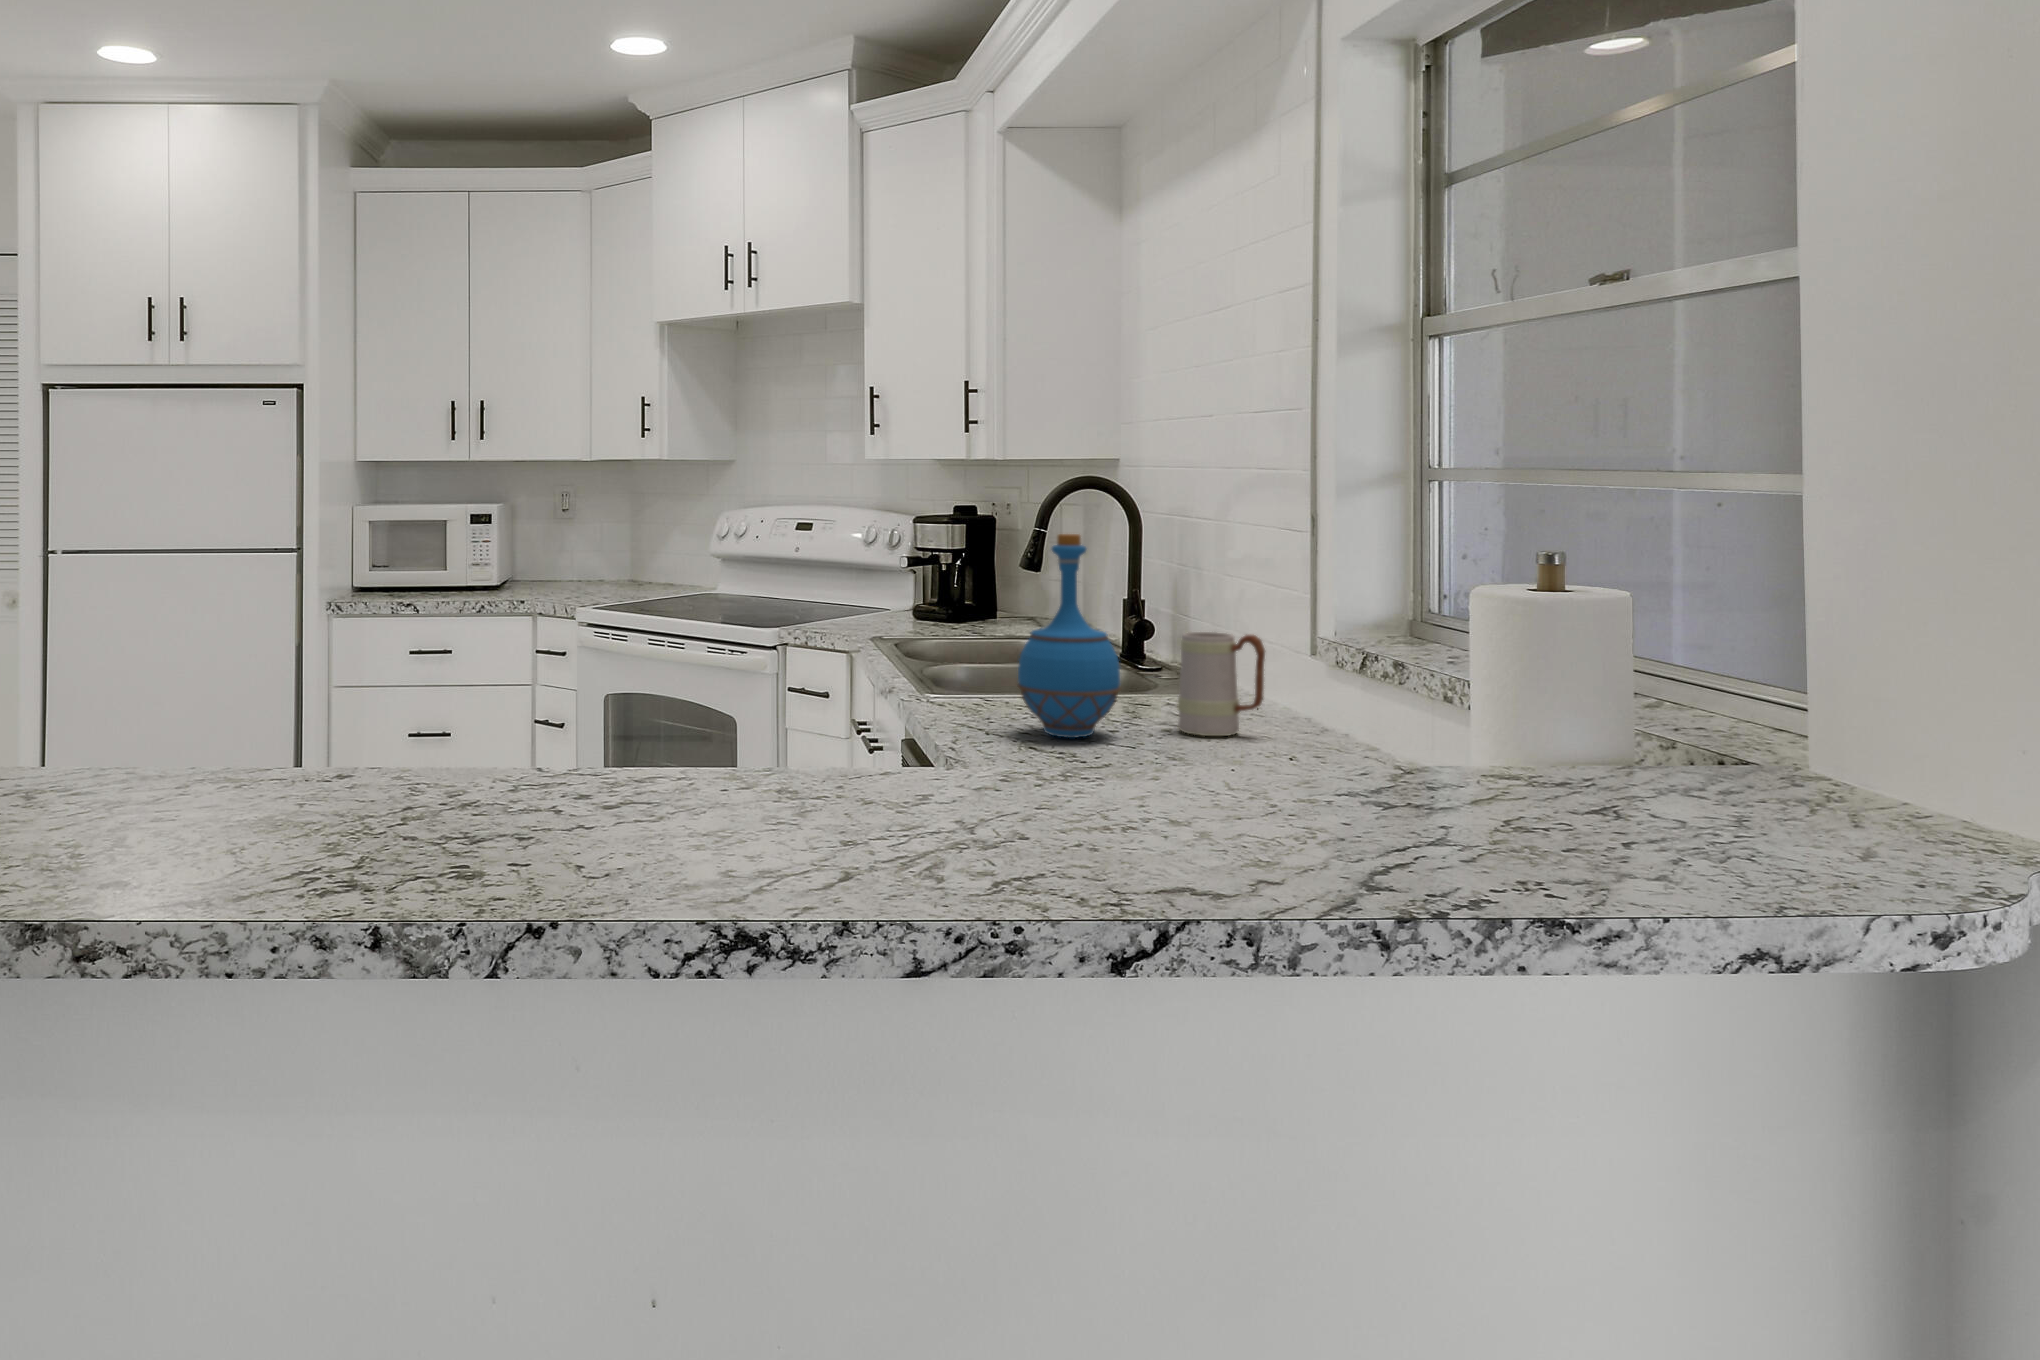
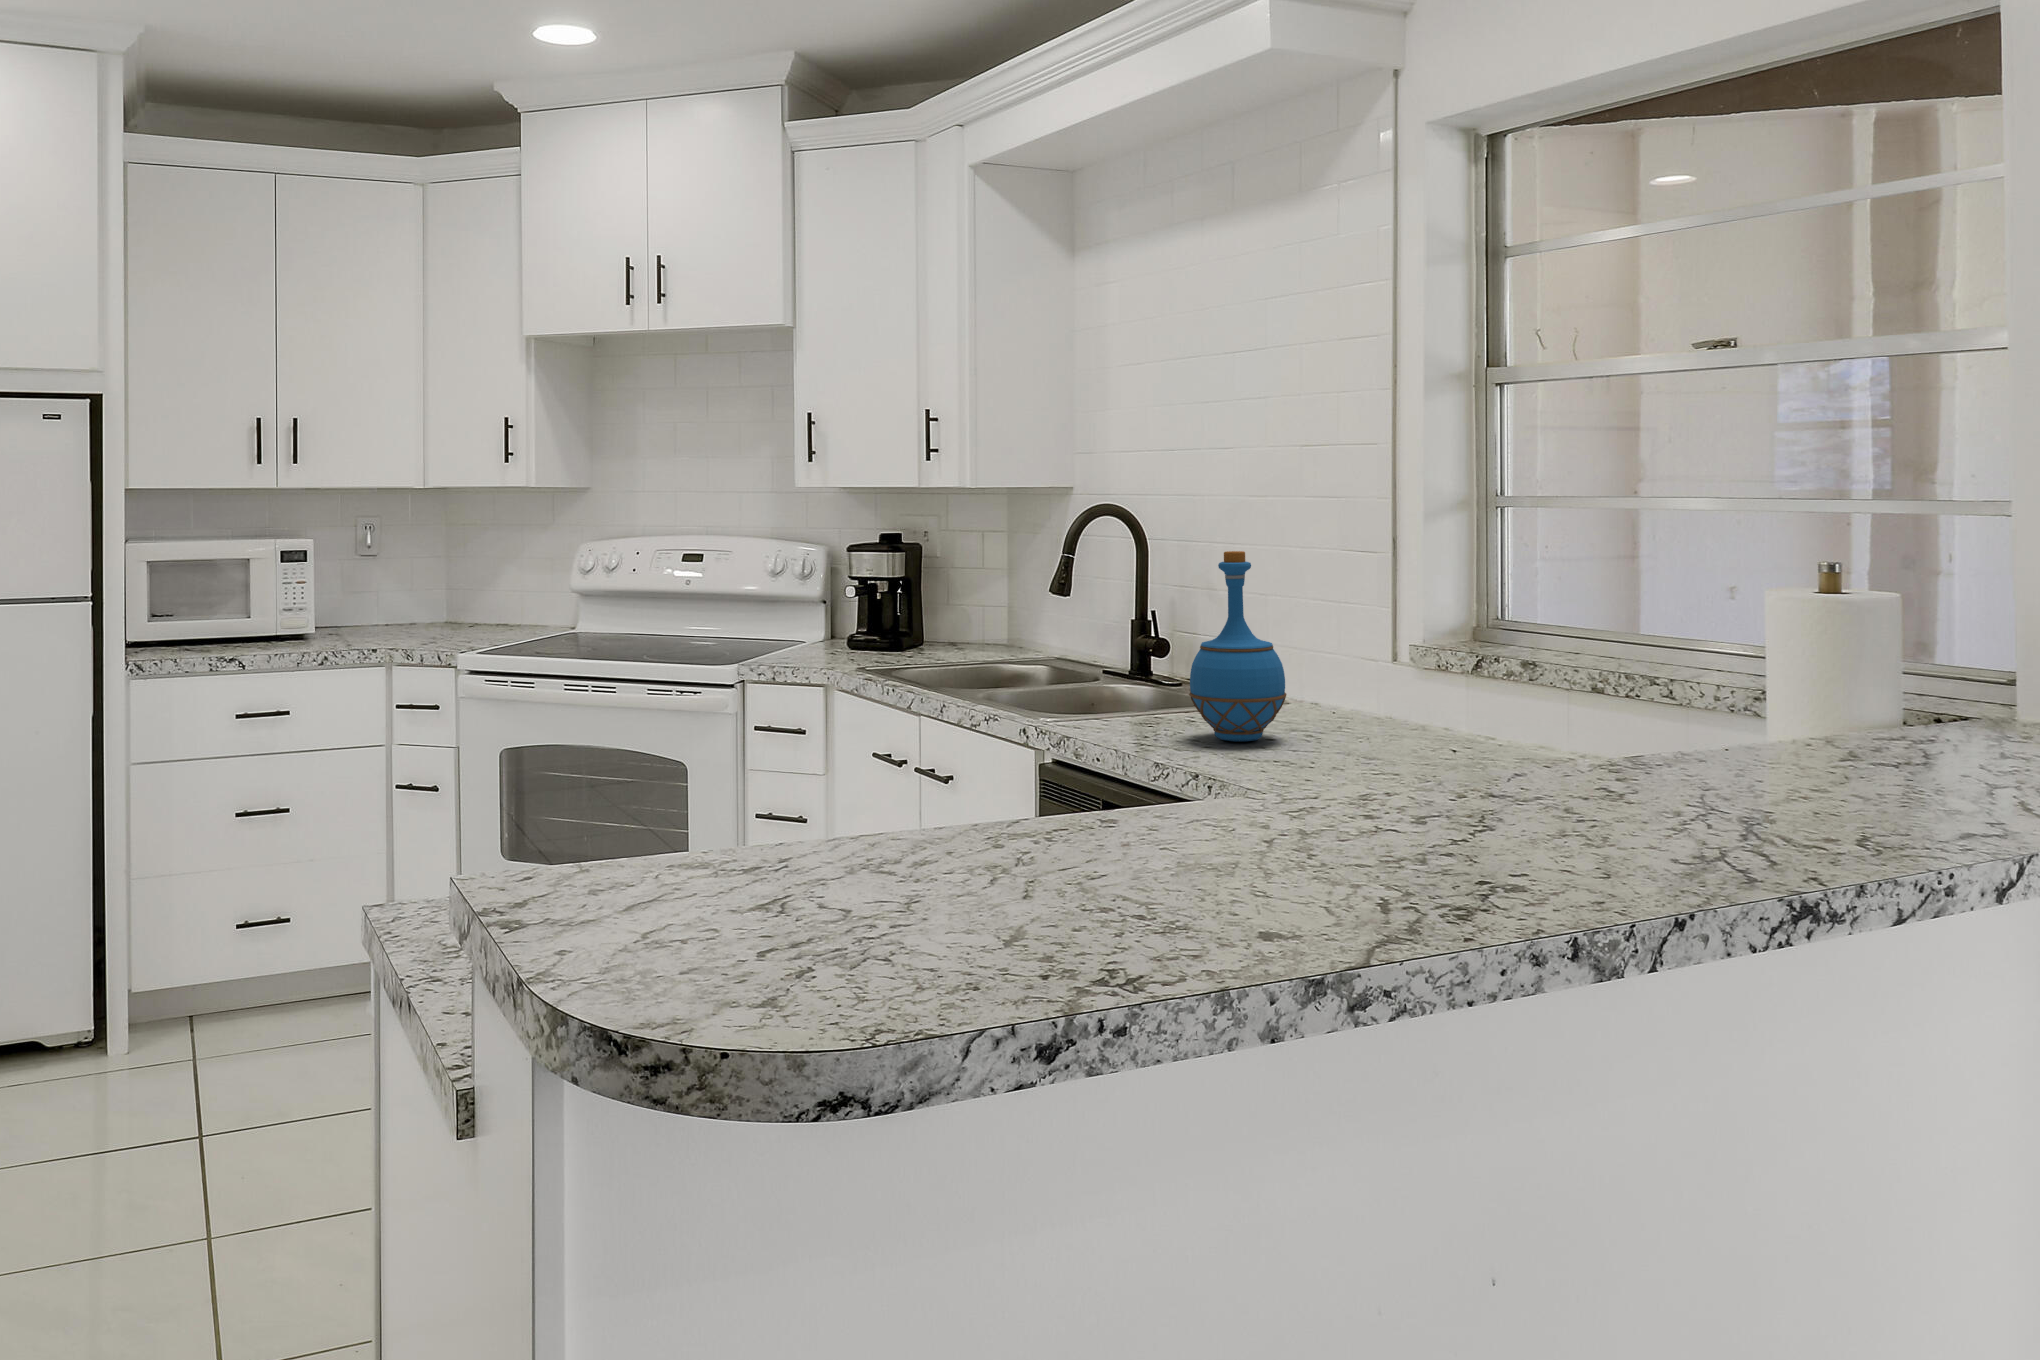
mug: present [1177,632,1265,736] -> none [1314,635,1394,729]

